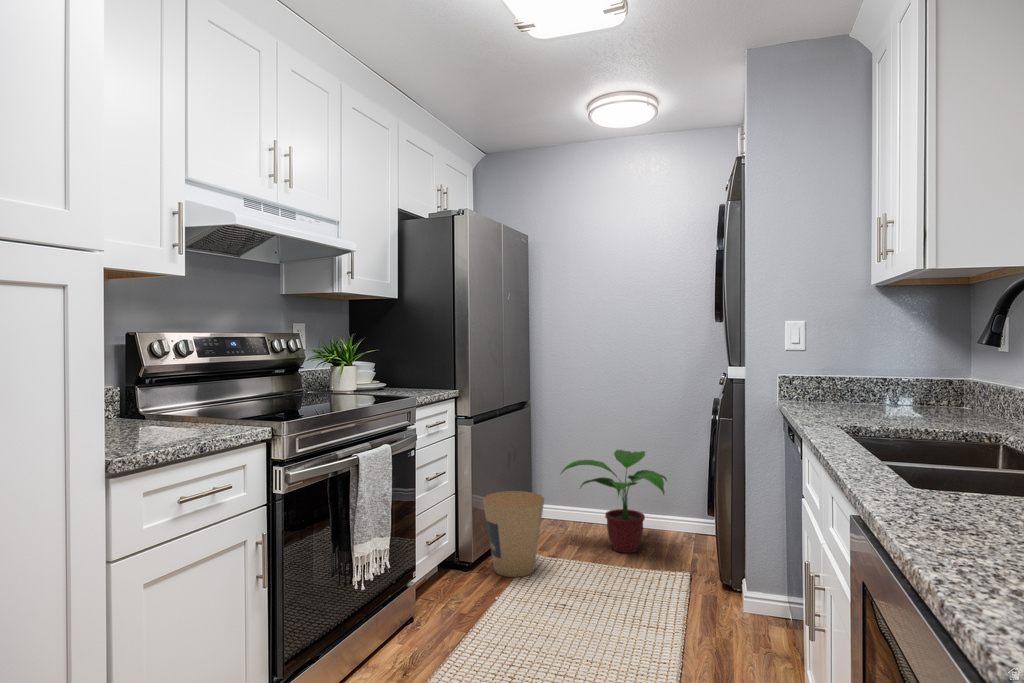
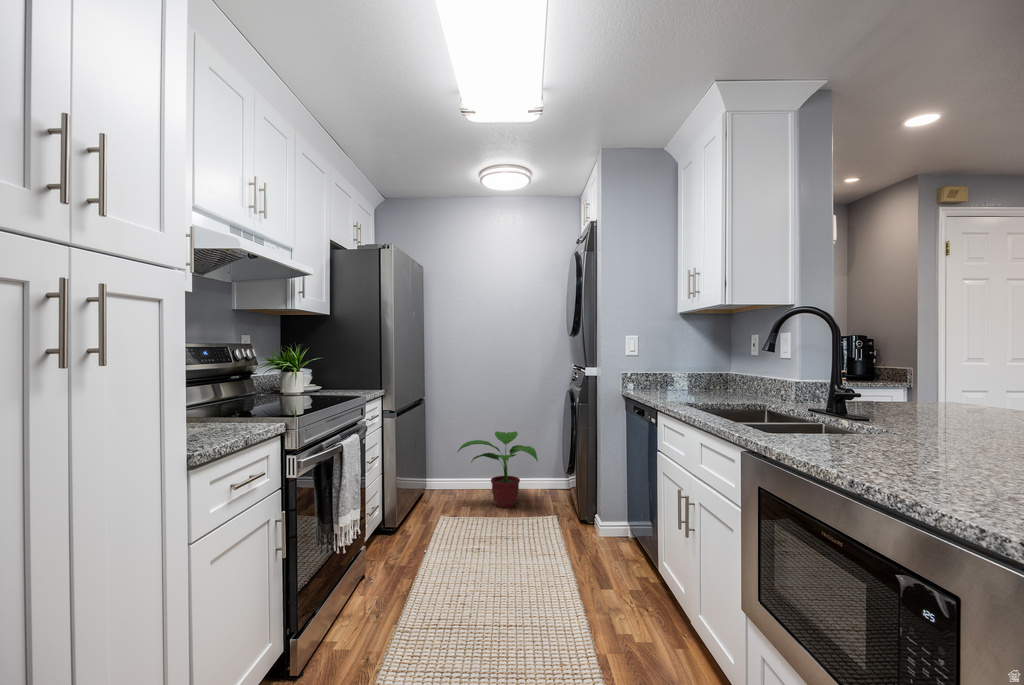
trash can: present [483,491,544,577] -> none [404,468,453,535]

